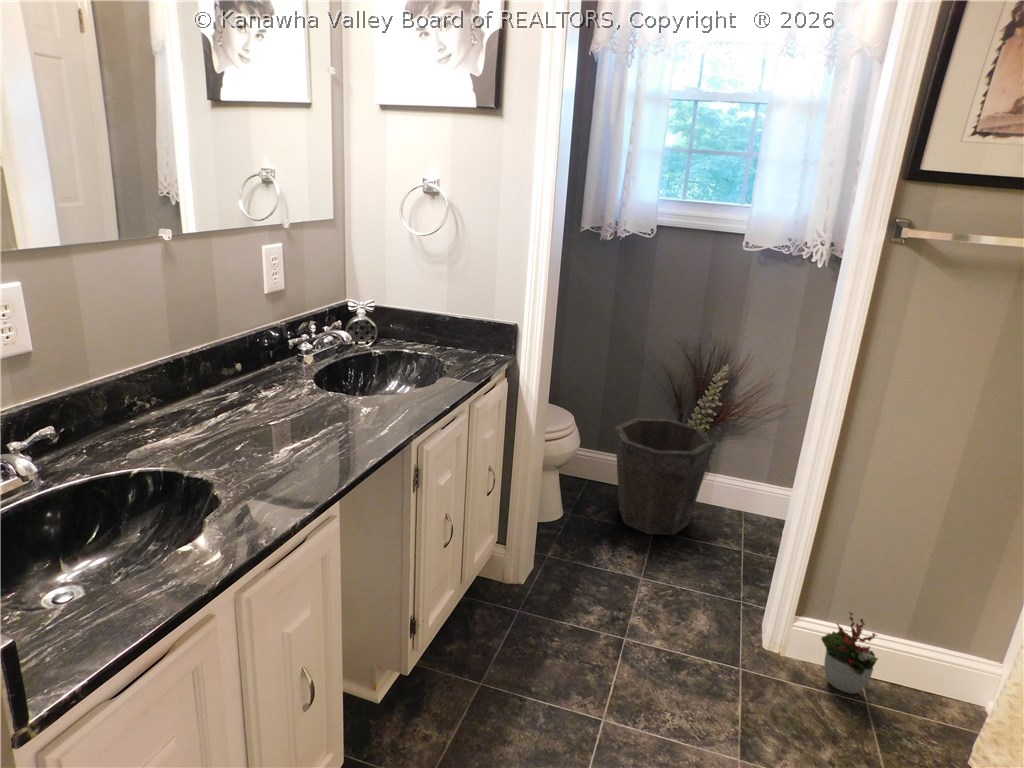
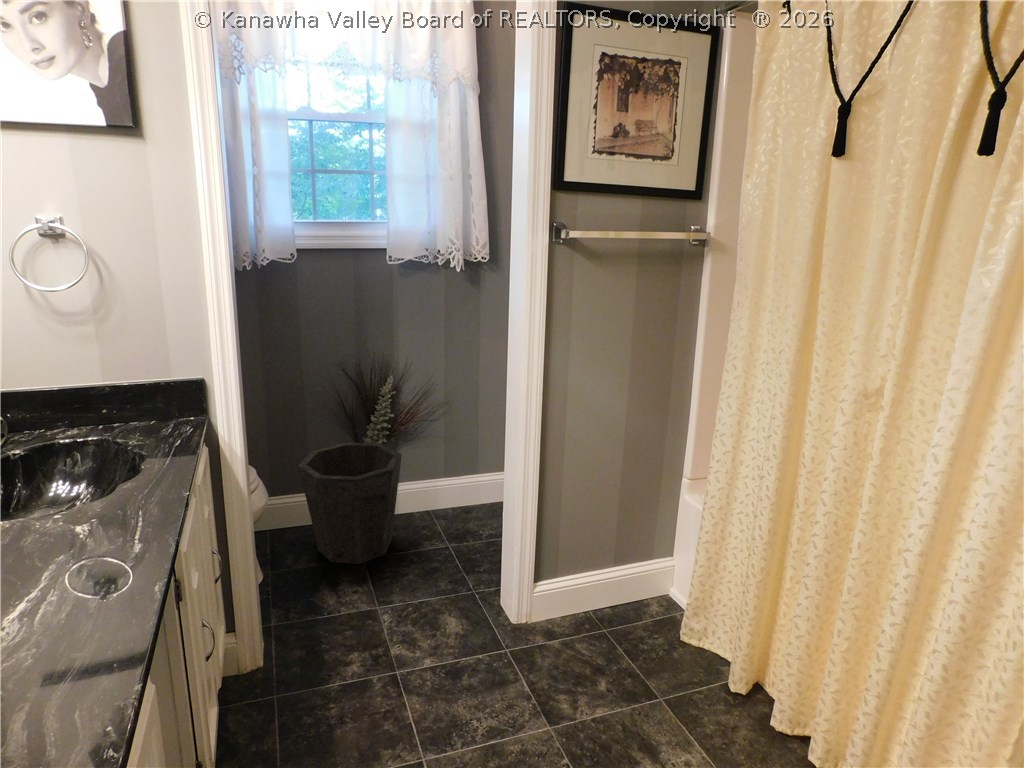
decorative plant: present [821,612,878,694] -> none [560,560,603,629]

